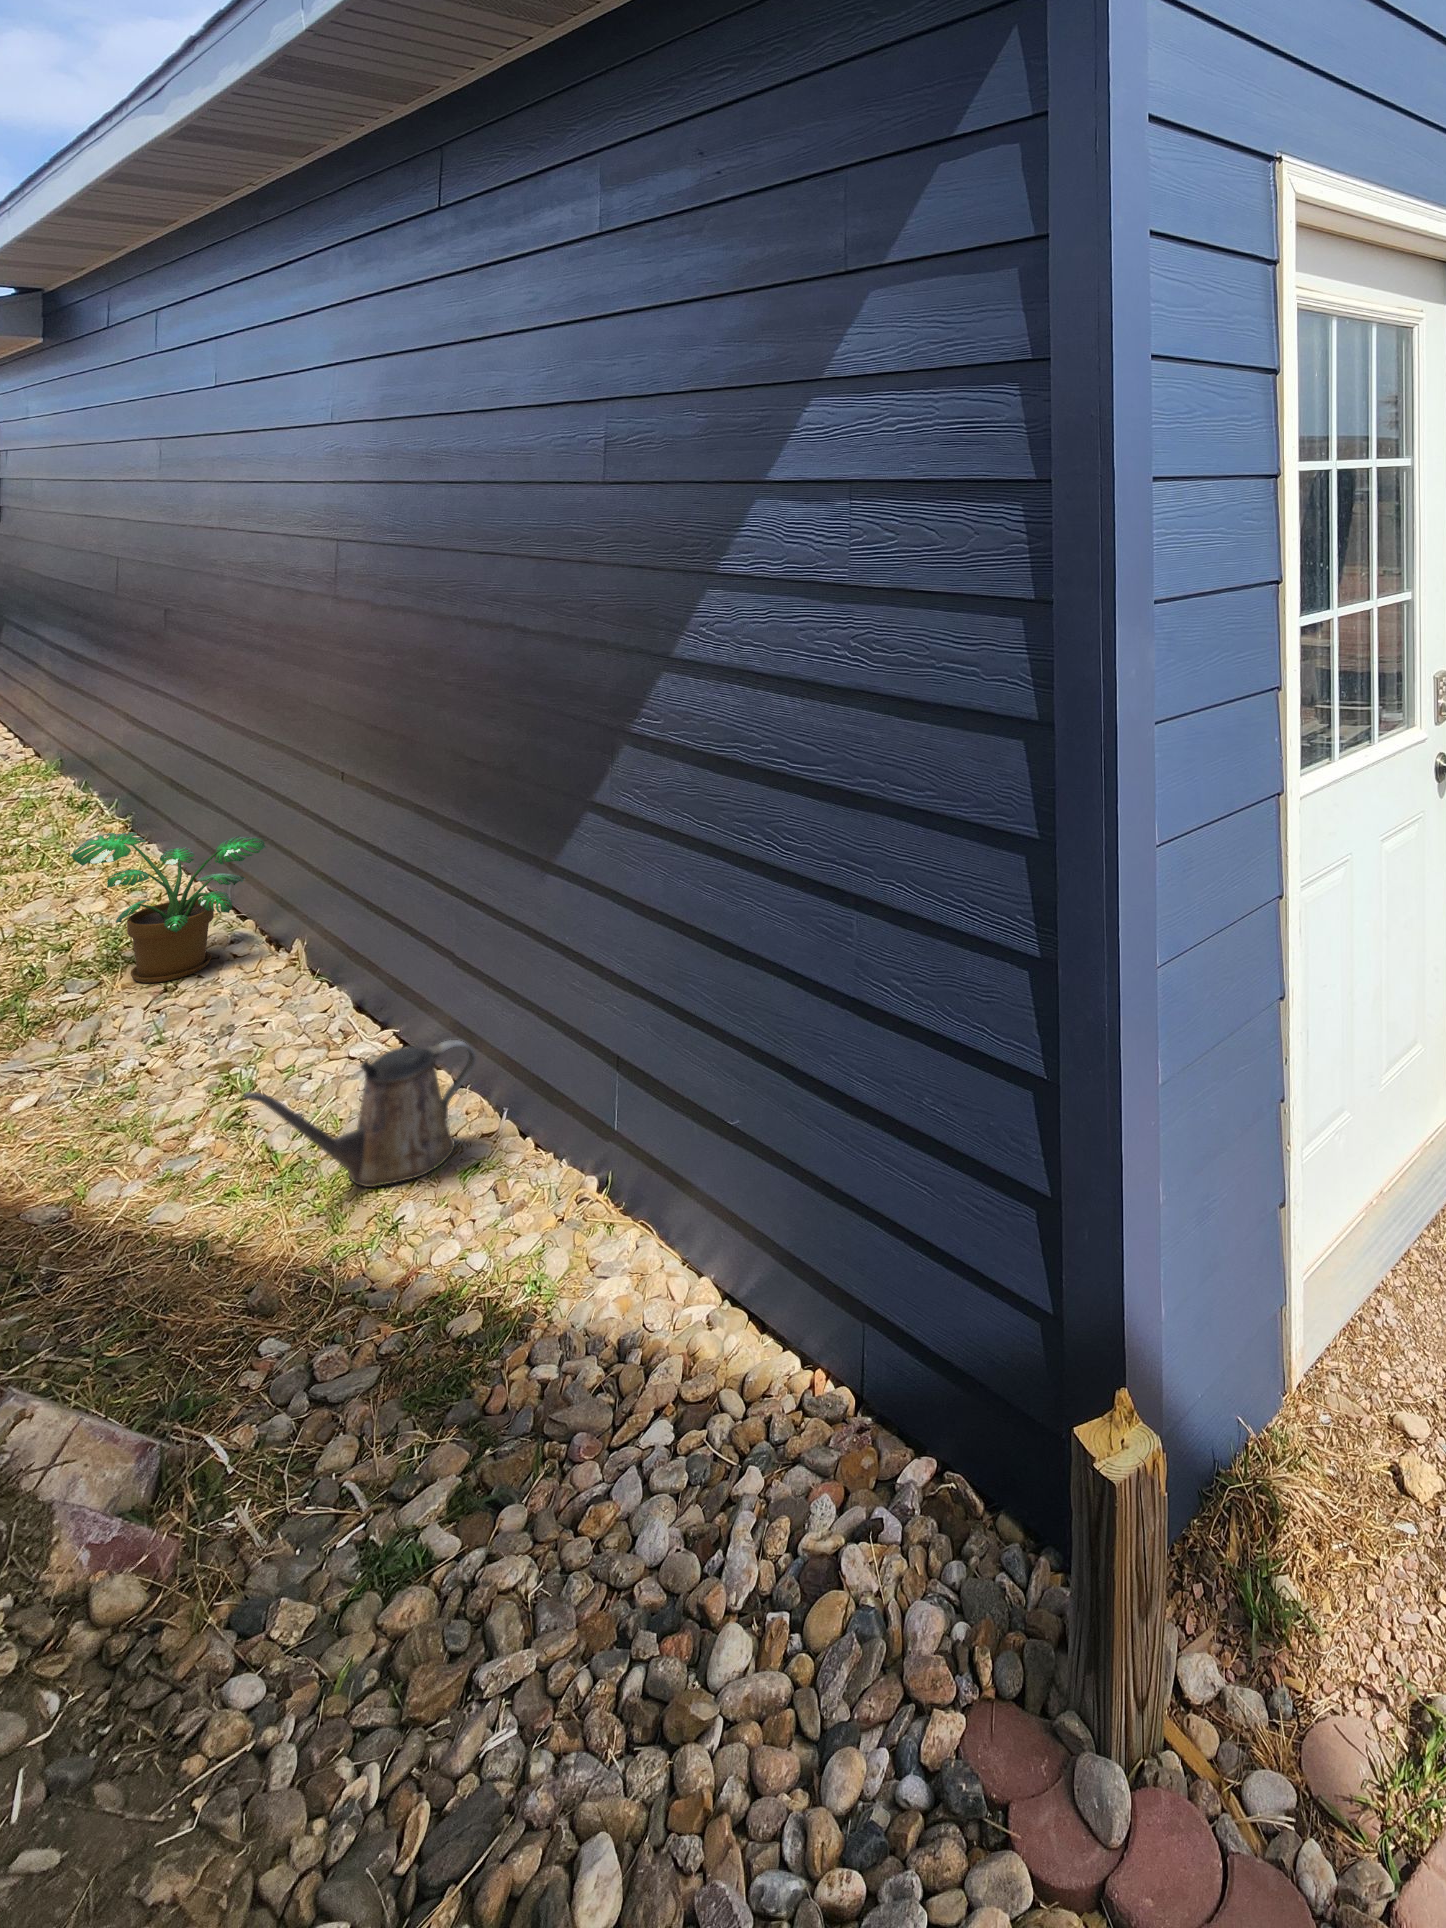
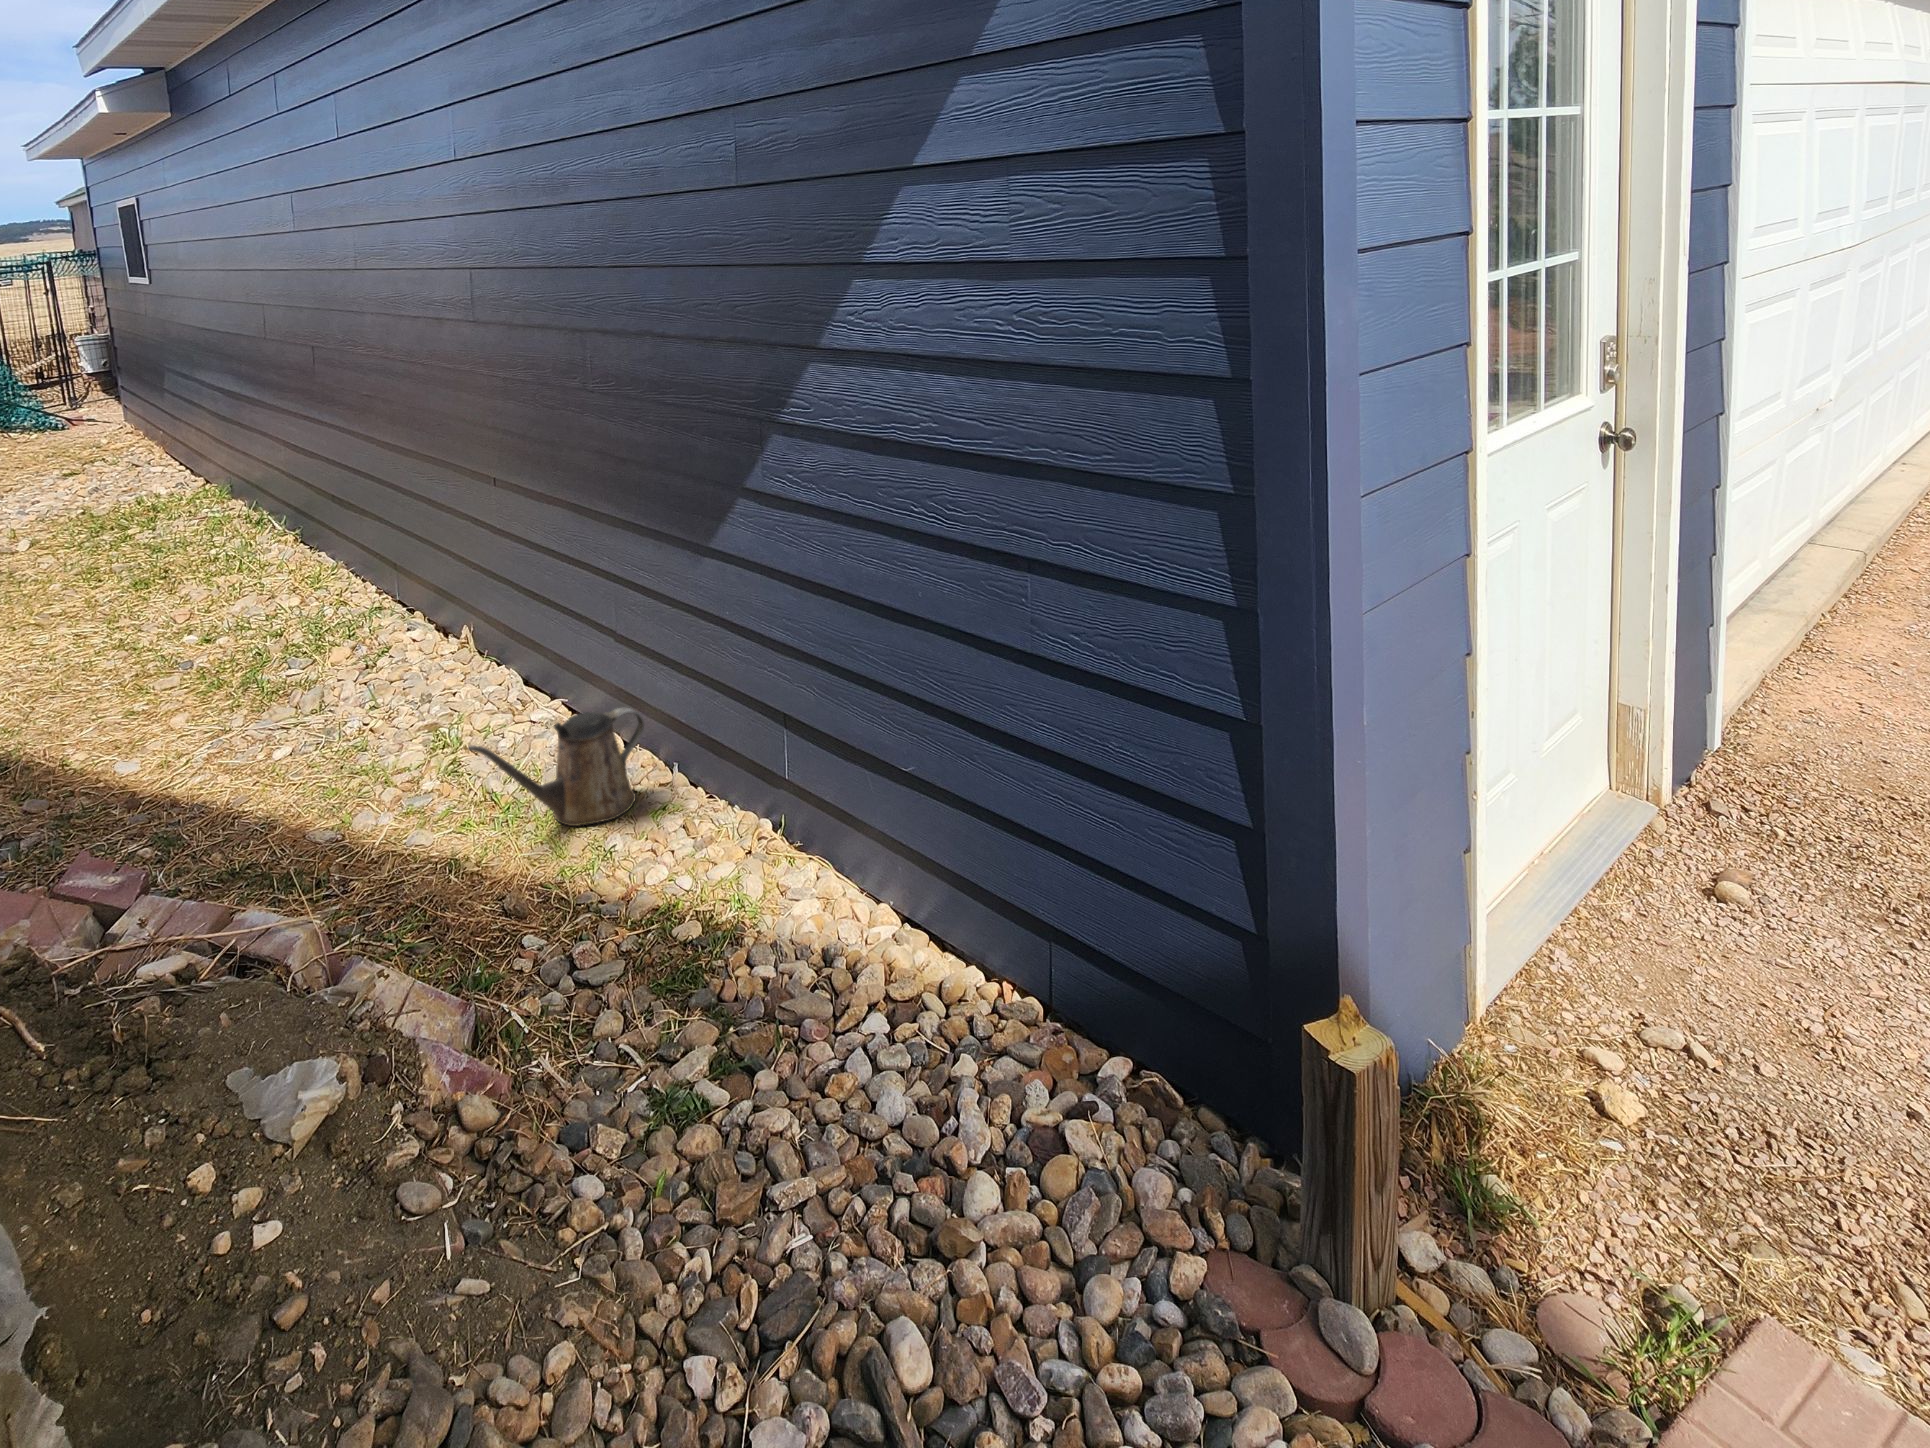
potted plant: present [69,832,266,983] -> none [271,539,425,664]

